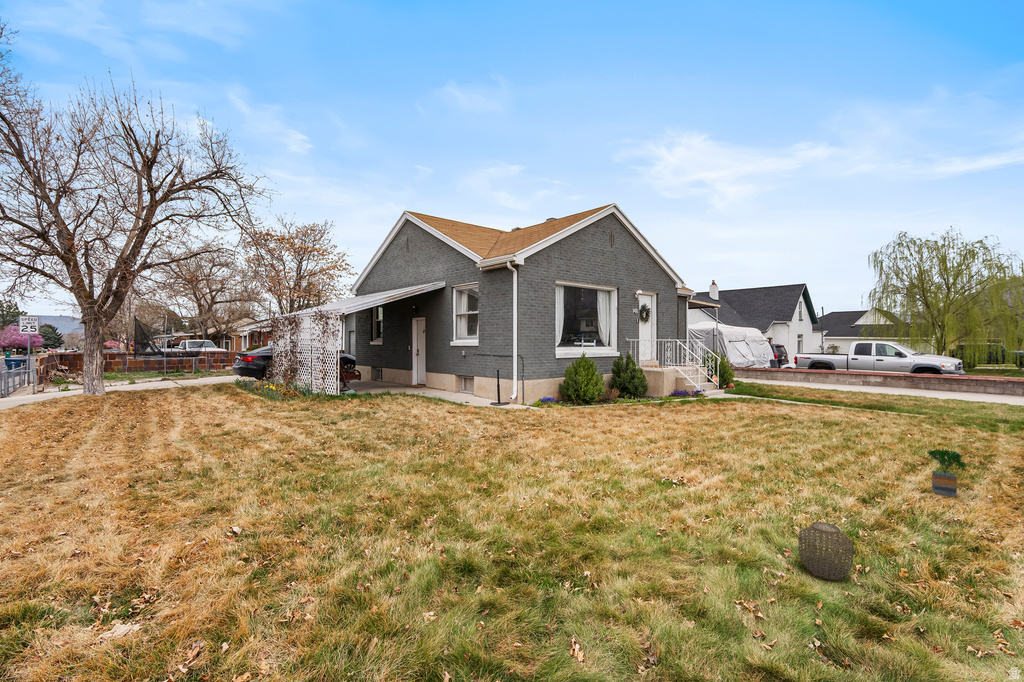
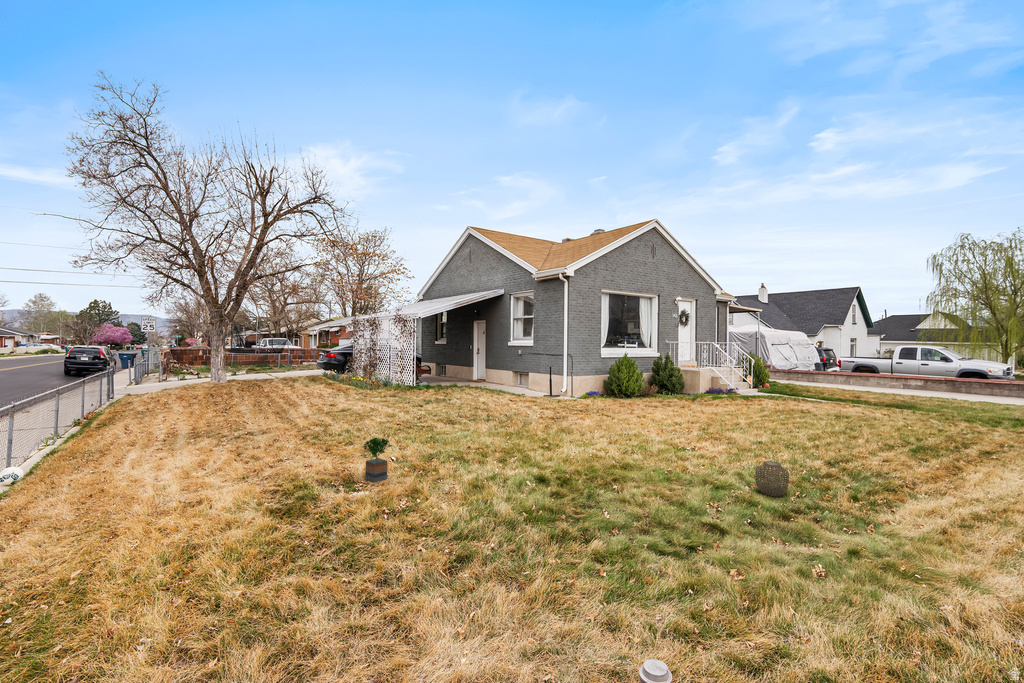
potted tree: present [927,449,967,497] -> present [363,437,392,482]

